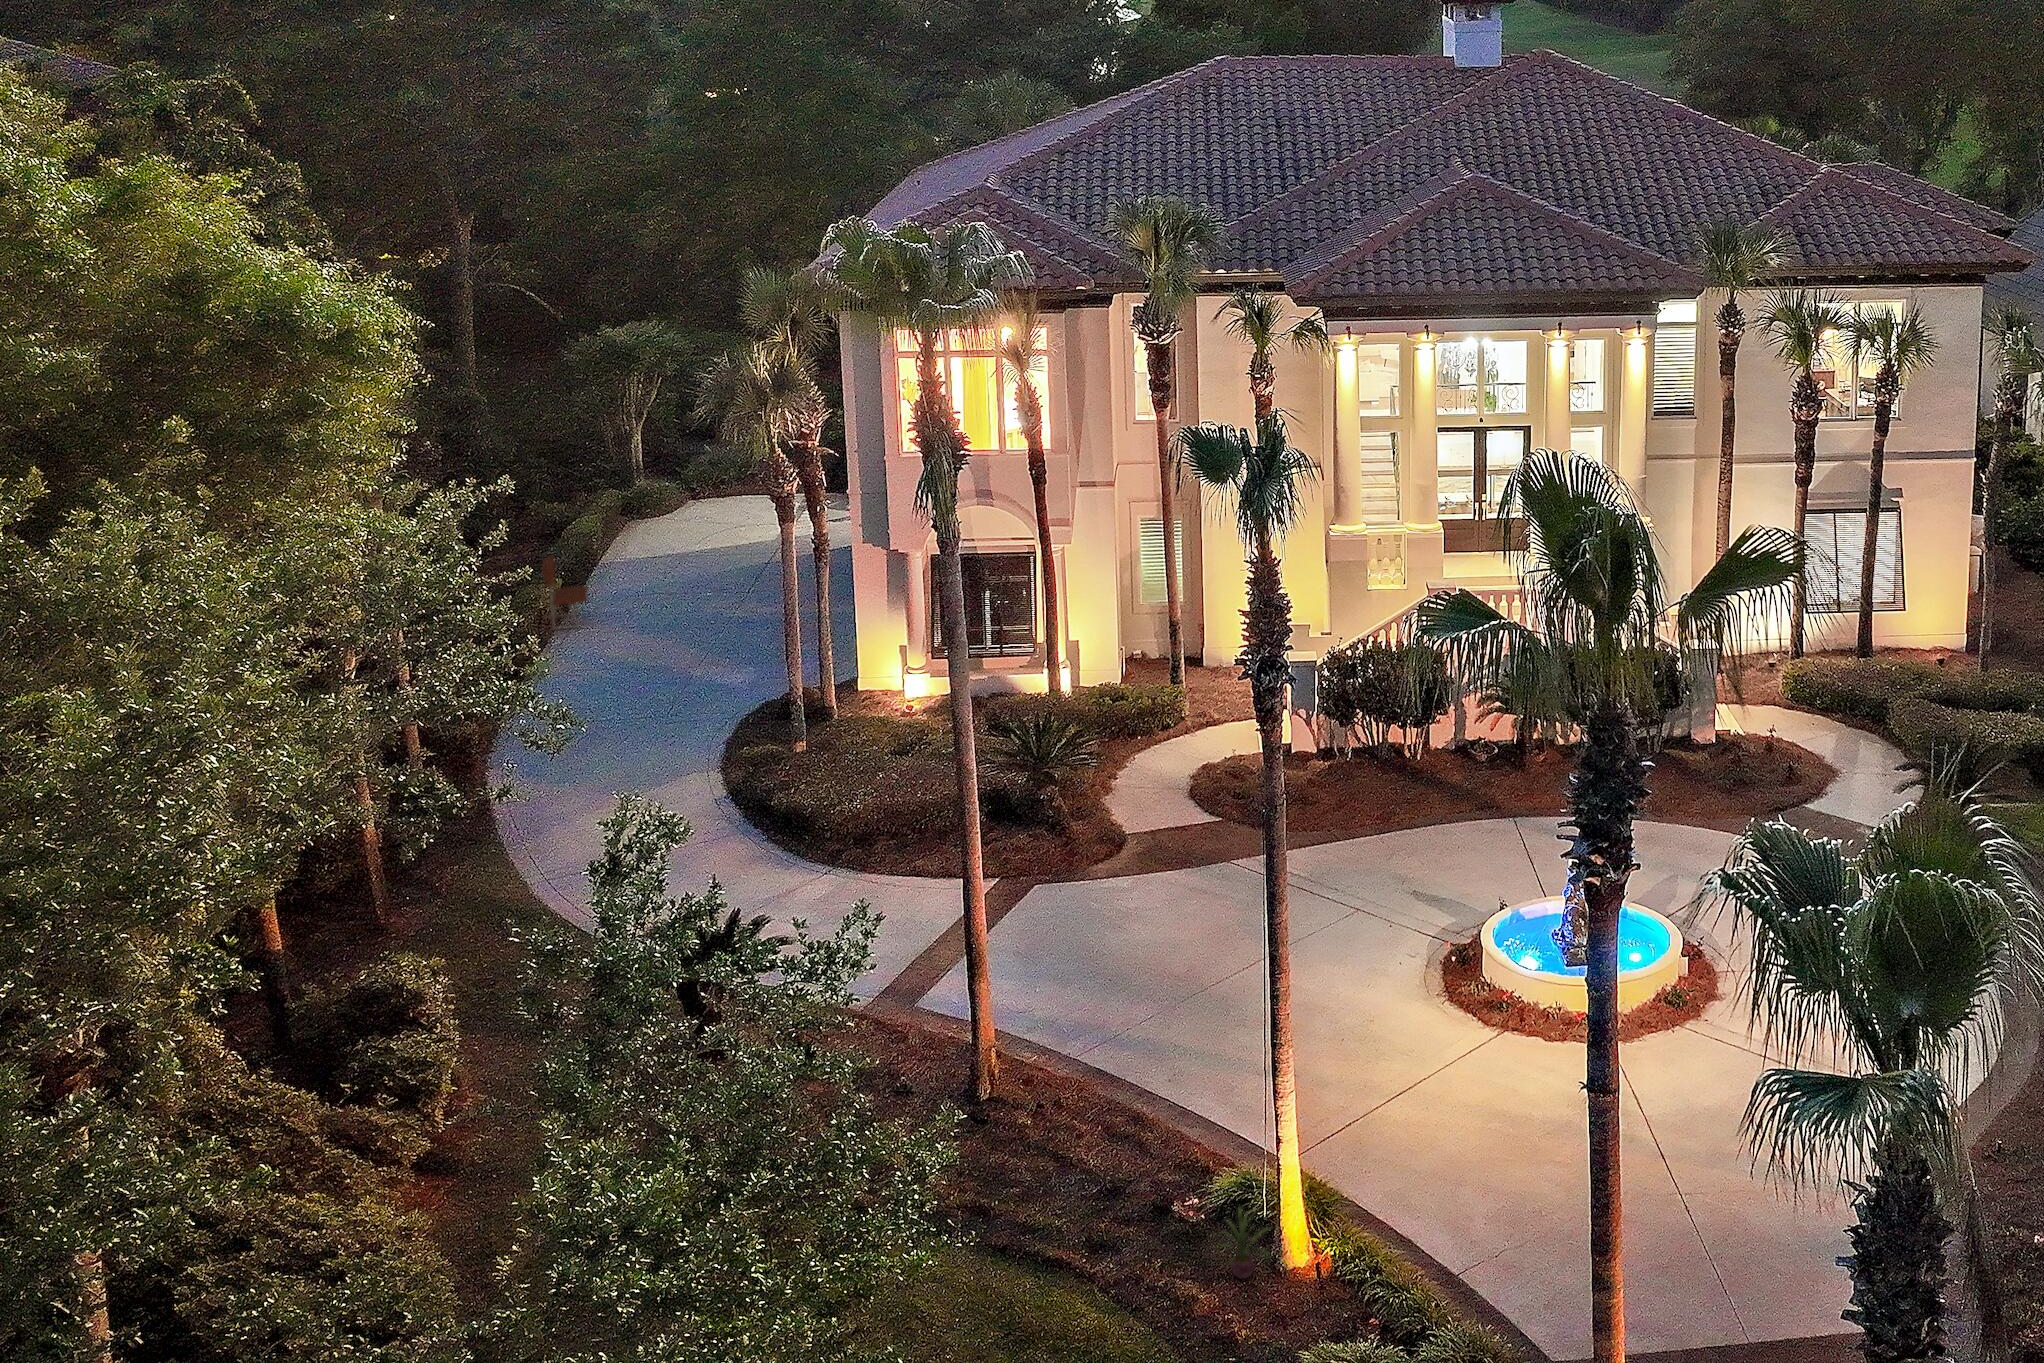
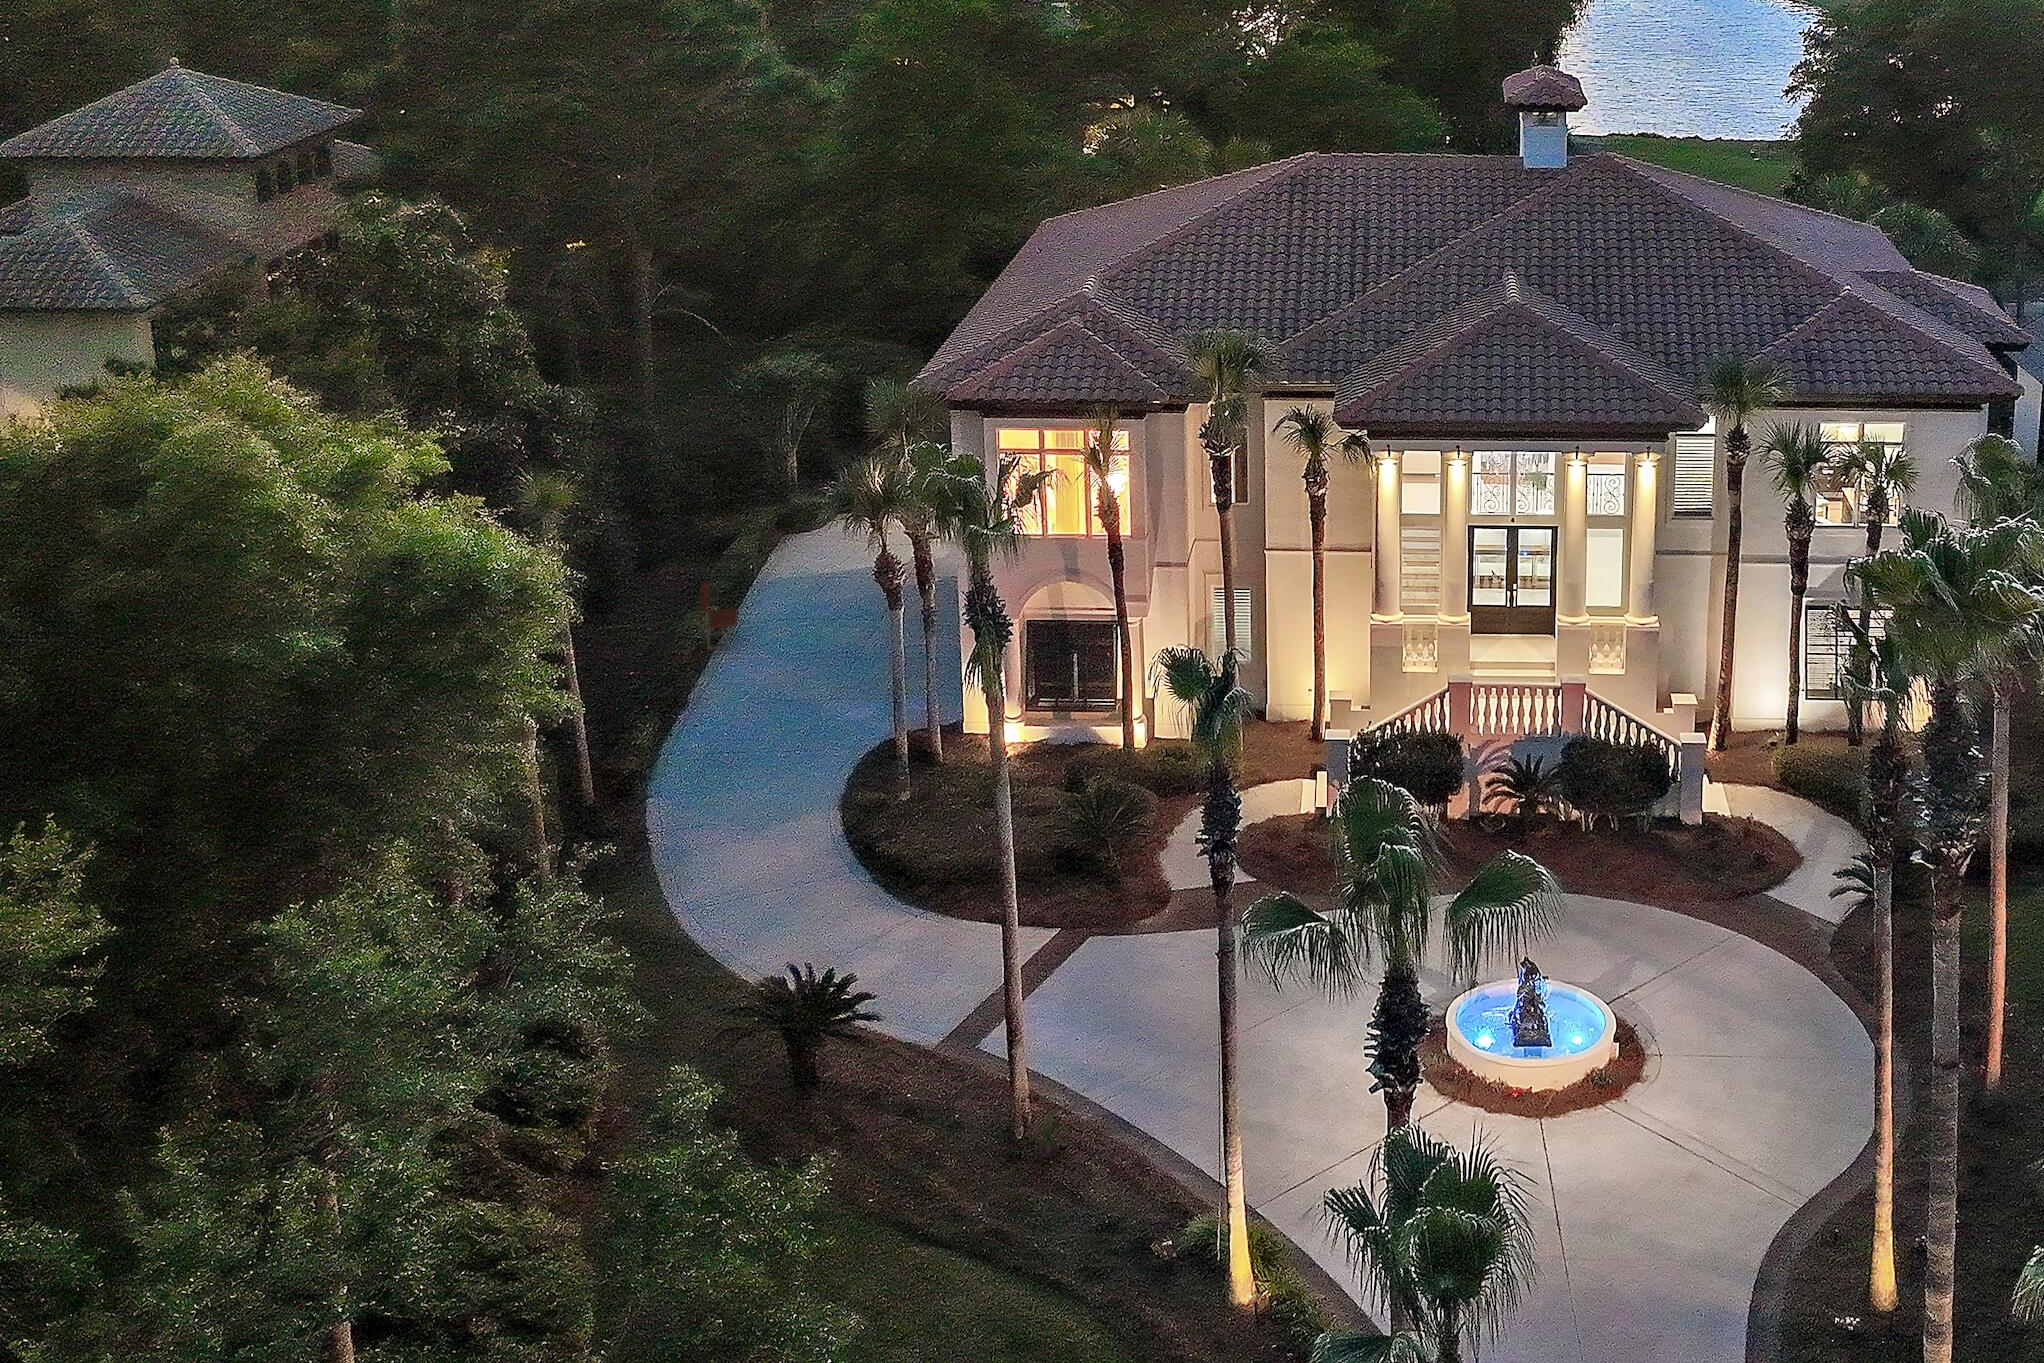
decorative plant: present [1215,1207,1268,1279] -> present [1029,1115,1065,1159]

